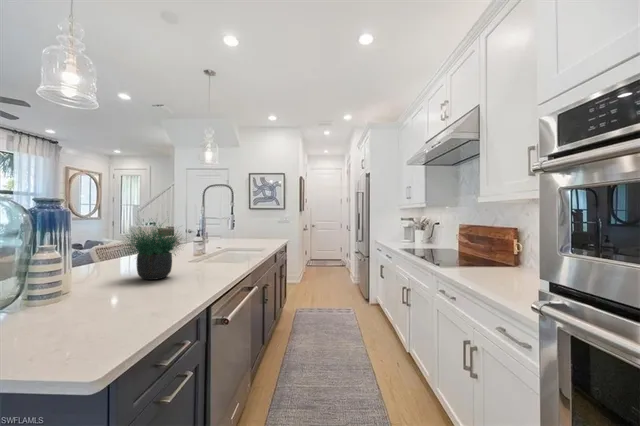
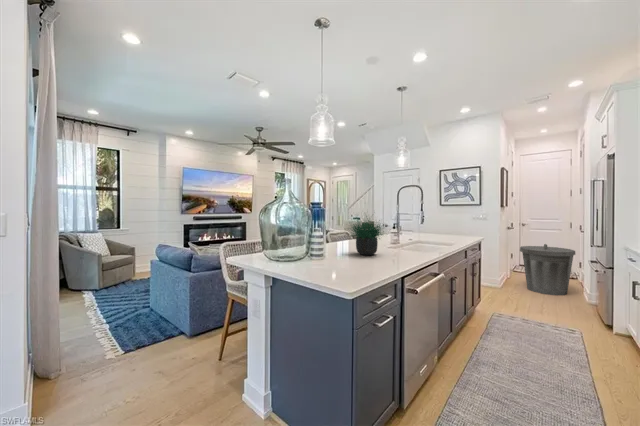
trash can: none [316,245,353,288] -> present [520,244,575,295]

